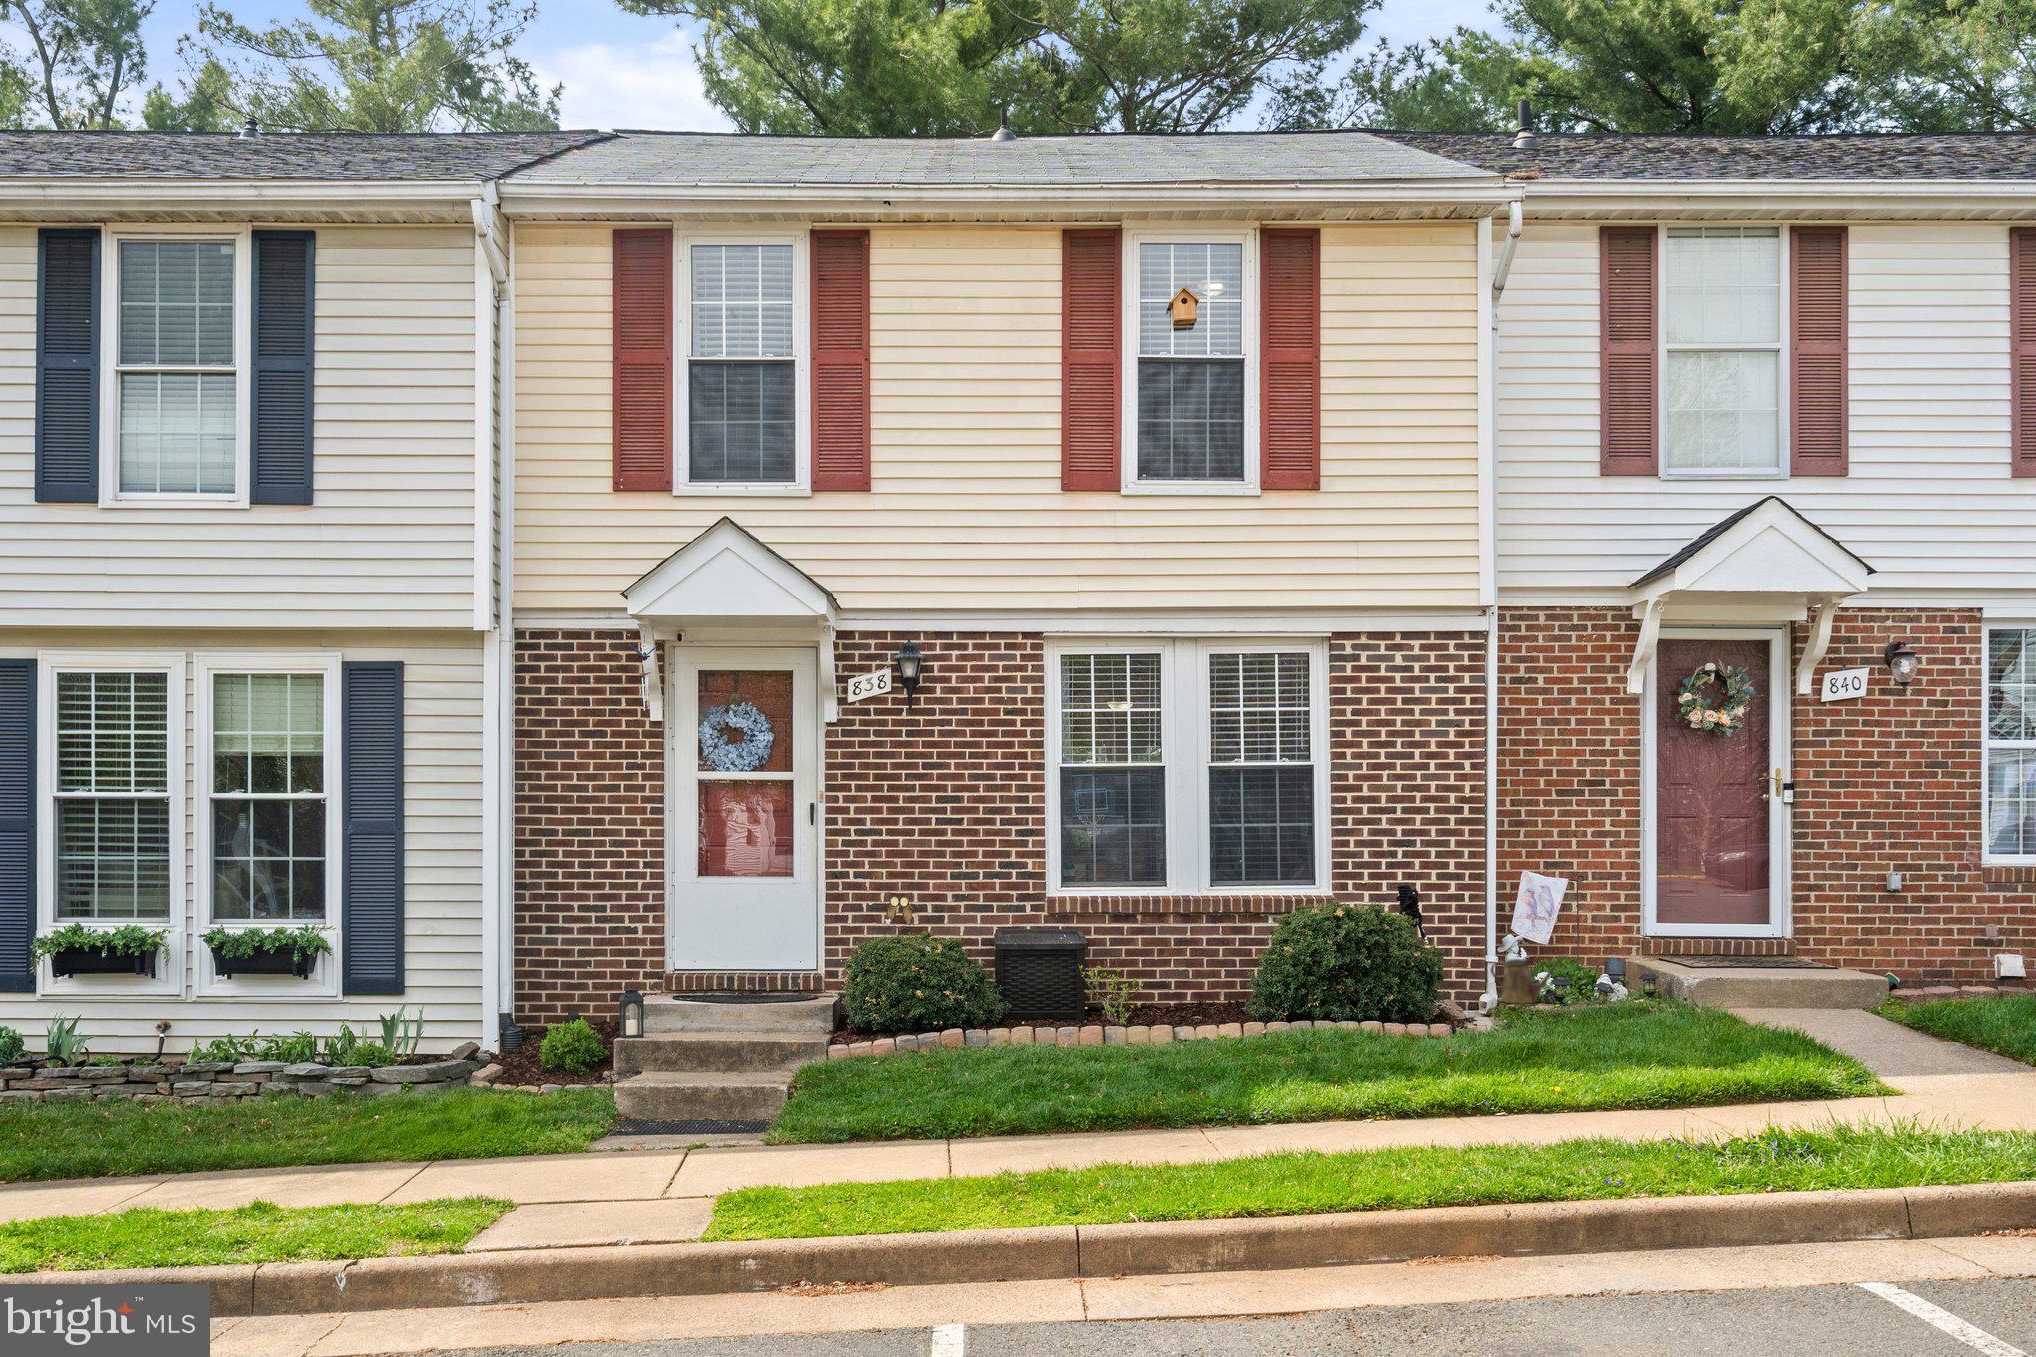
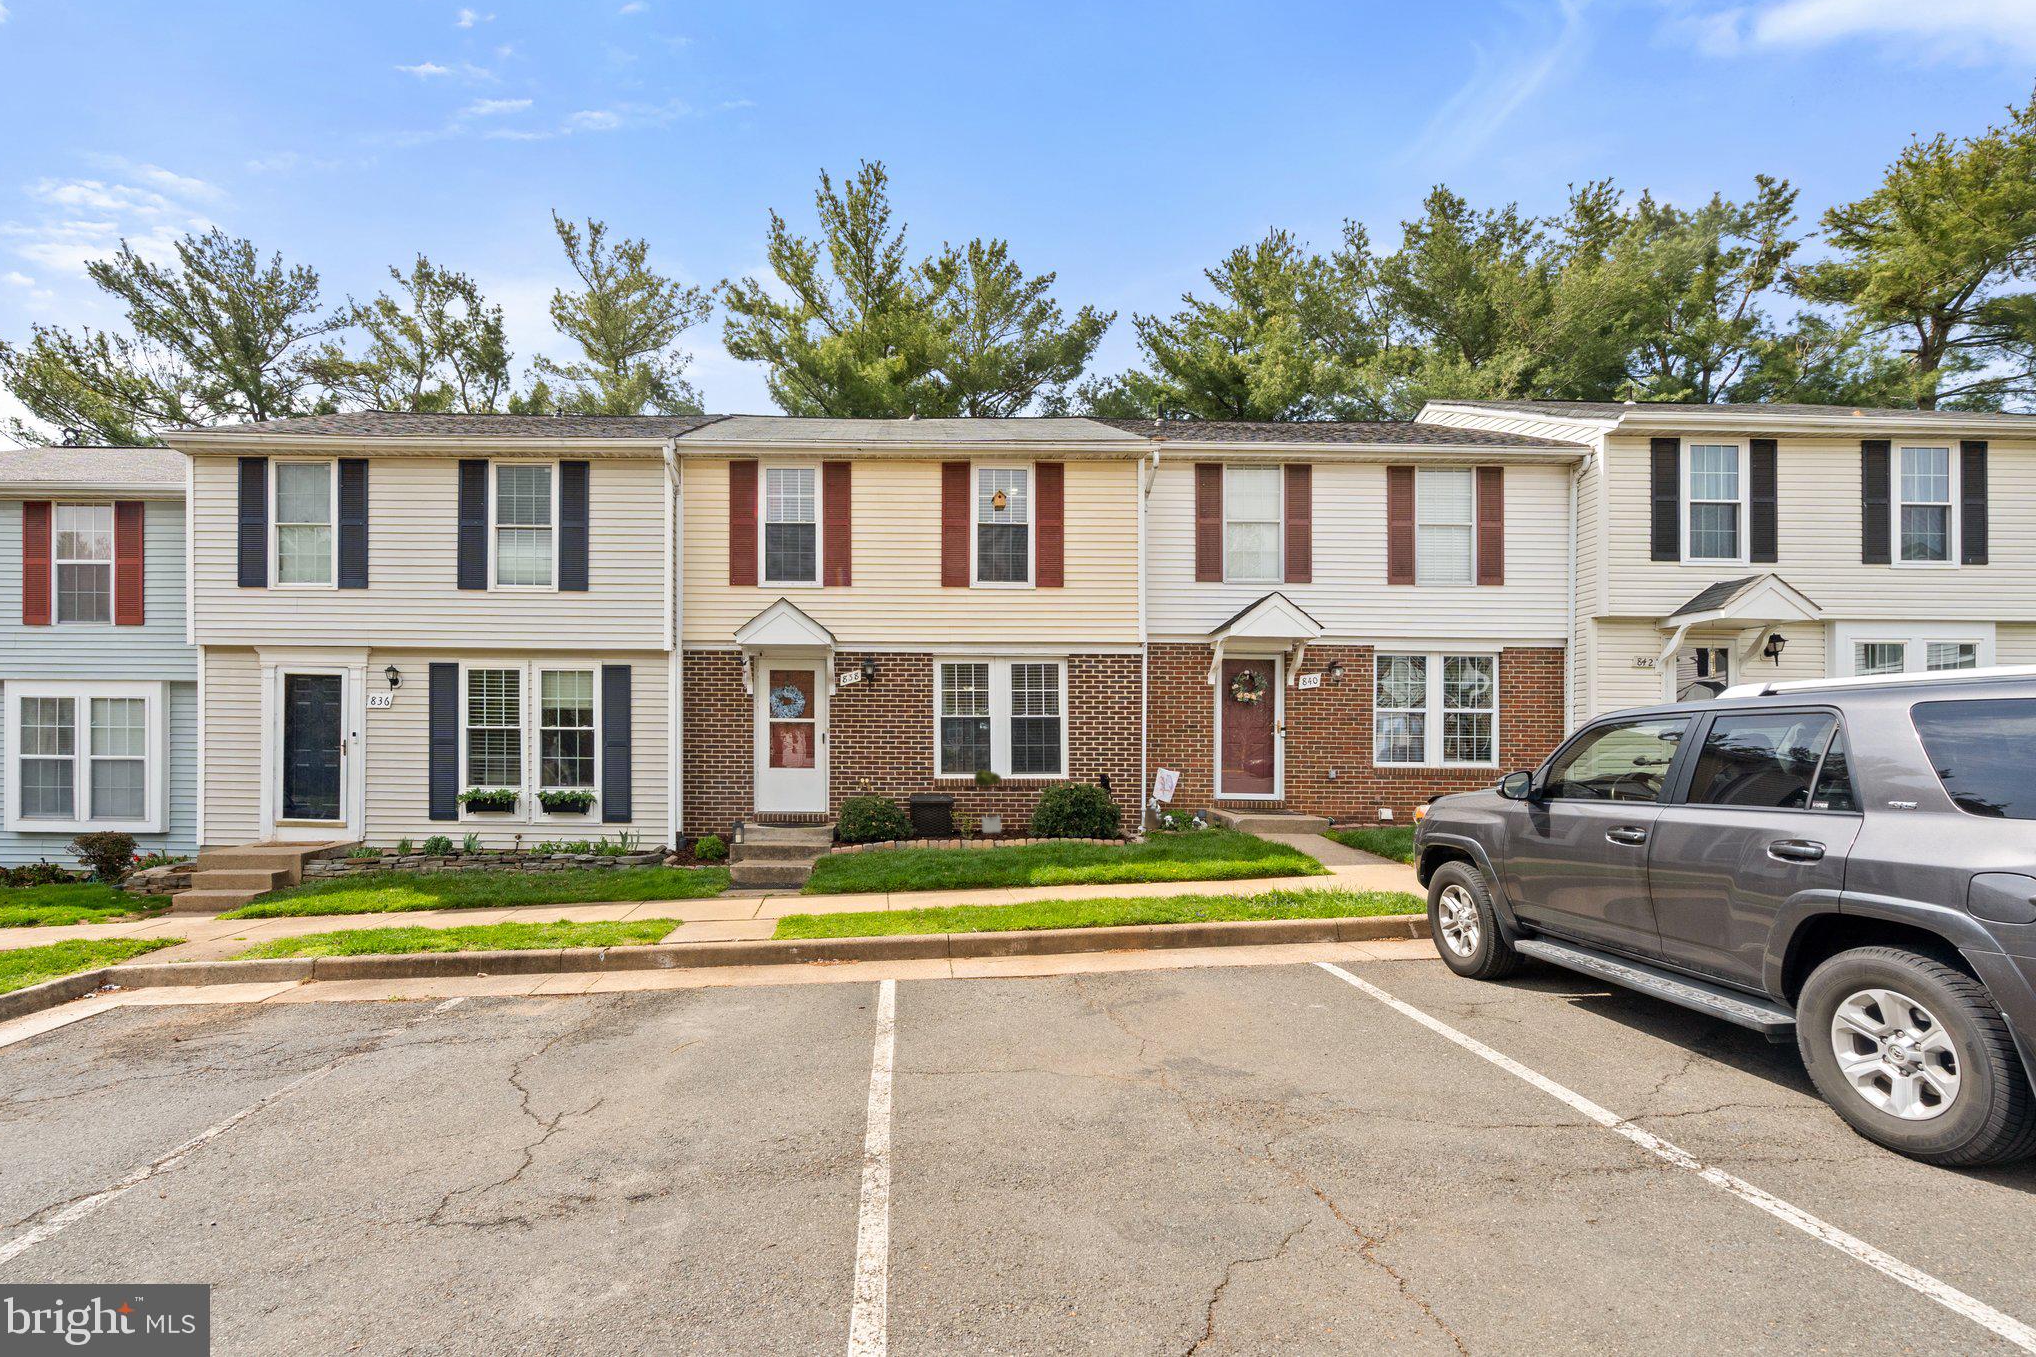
potted tree: none [1134,876,1195,1014] -> present [975,770,1001,833]

